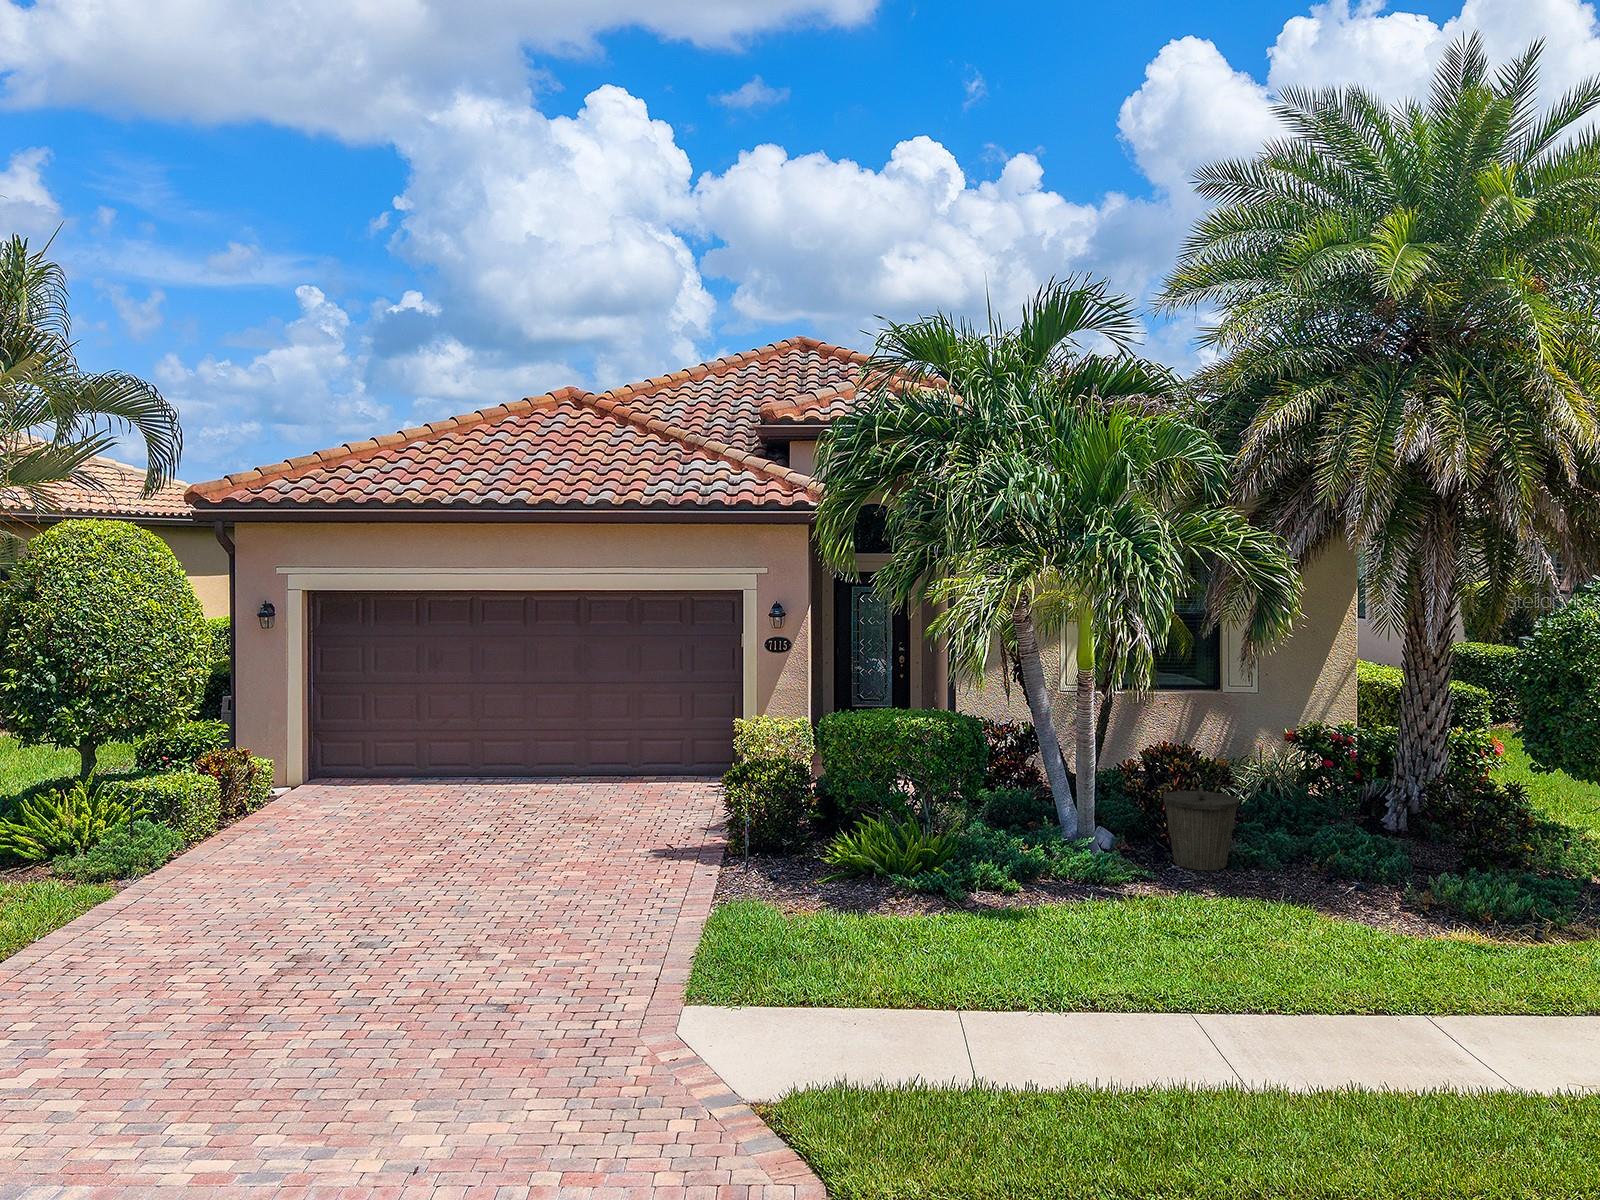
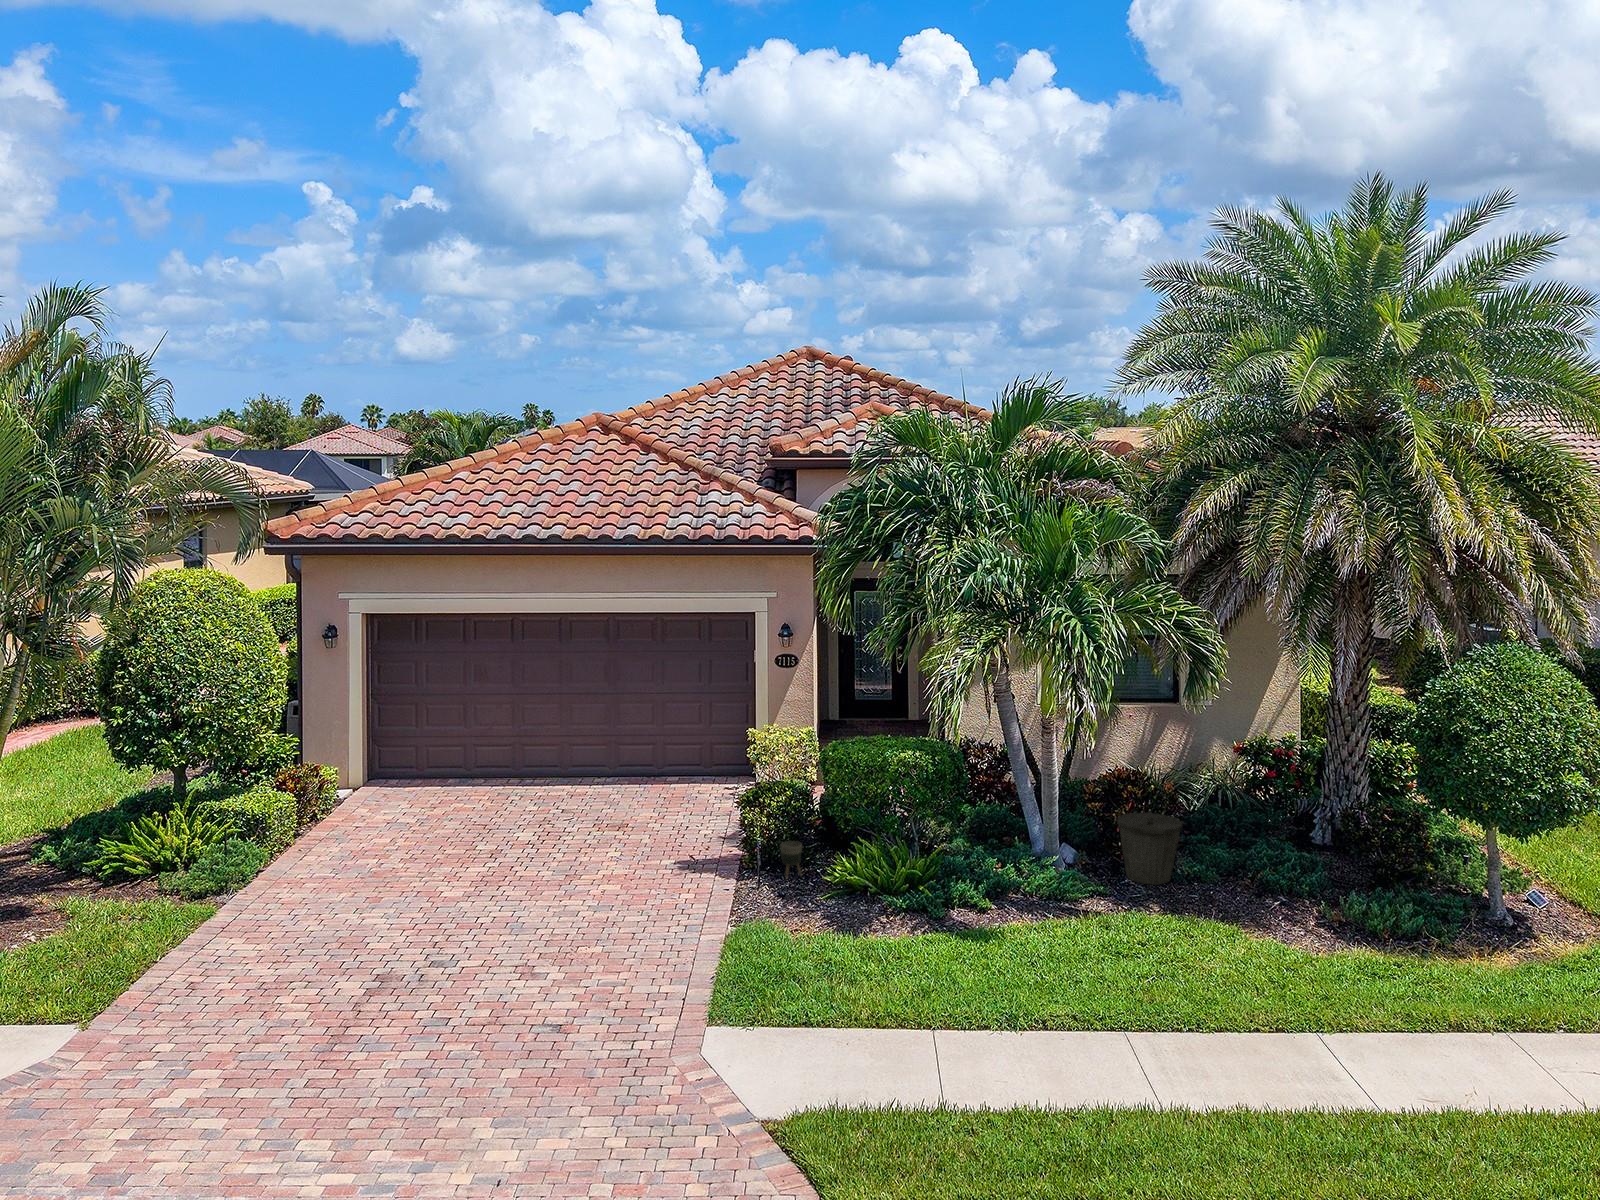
planter: none [774,823,799,866] -> present [780,841,802,879]

